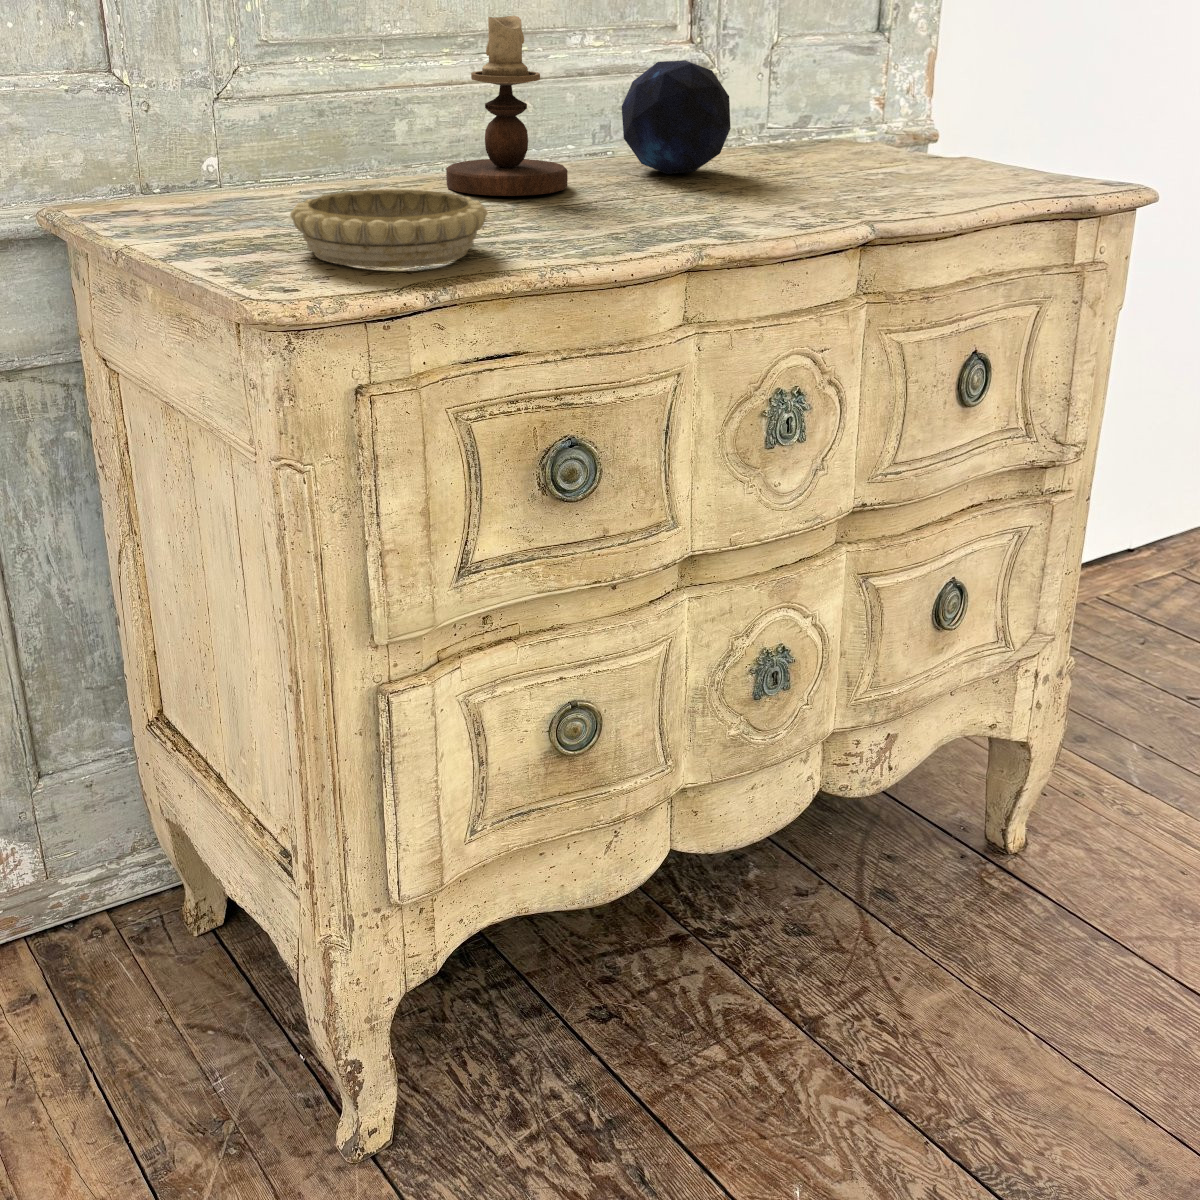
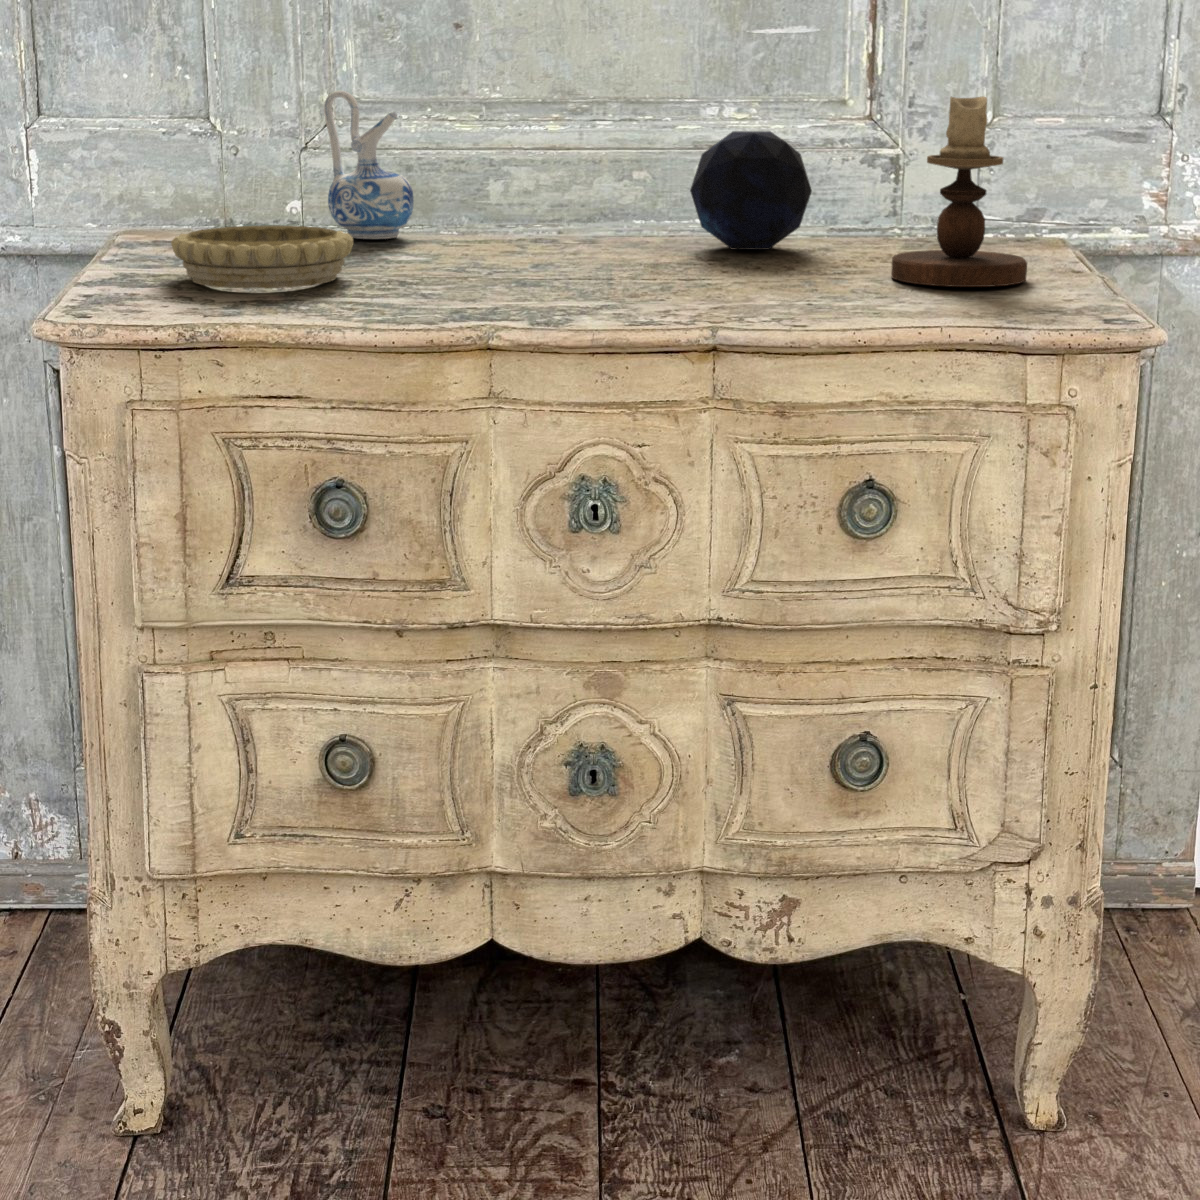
candlestick: present [446,16,568,196] -> present [891,97,1027,287]
ceramic pitcher: none [281,34,376,194] -> present [324,90,414,239]

